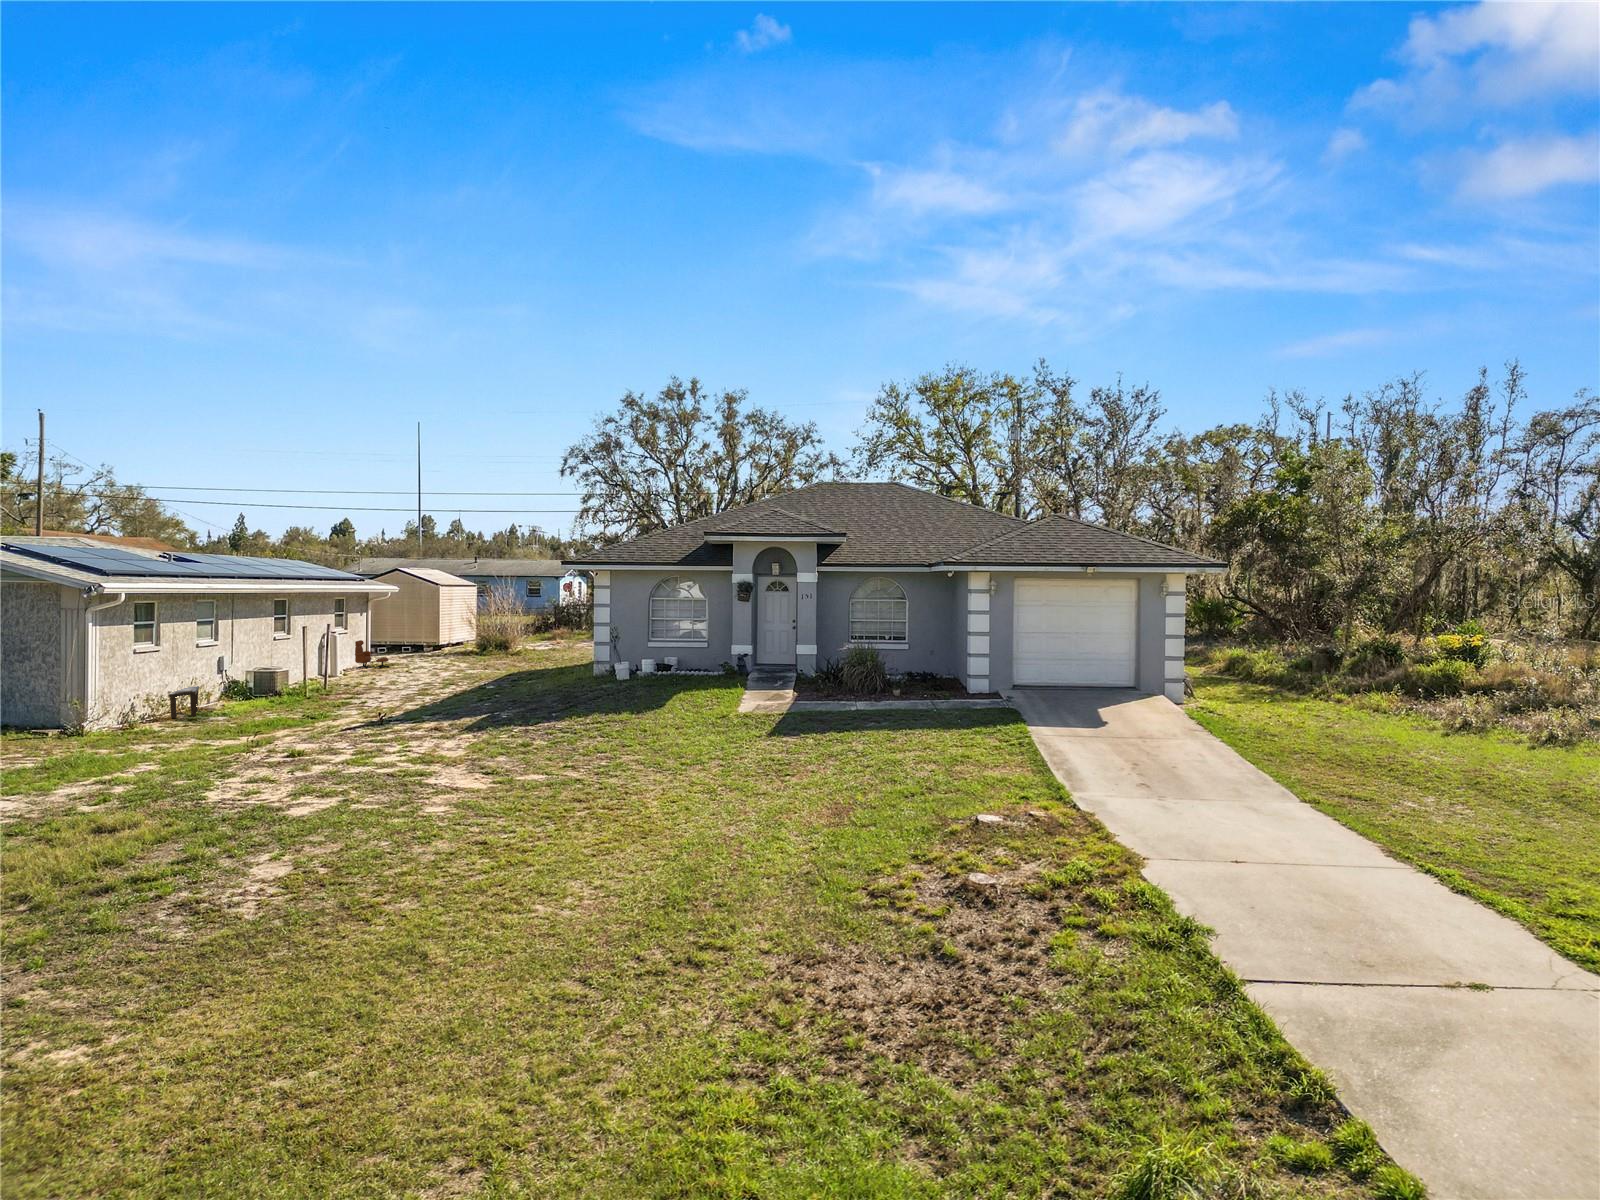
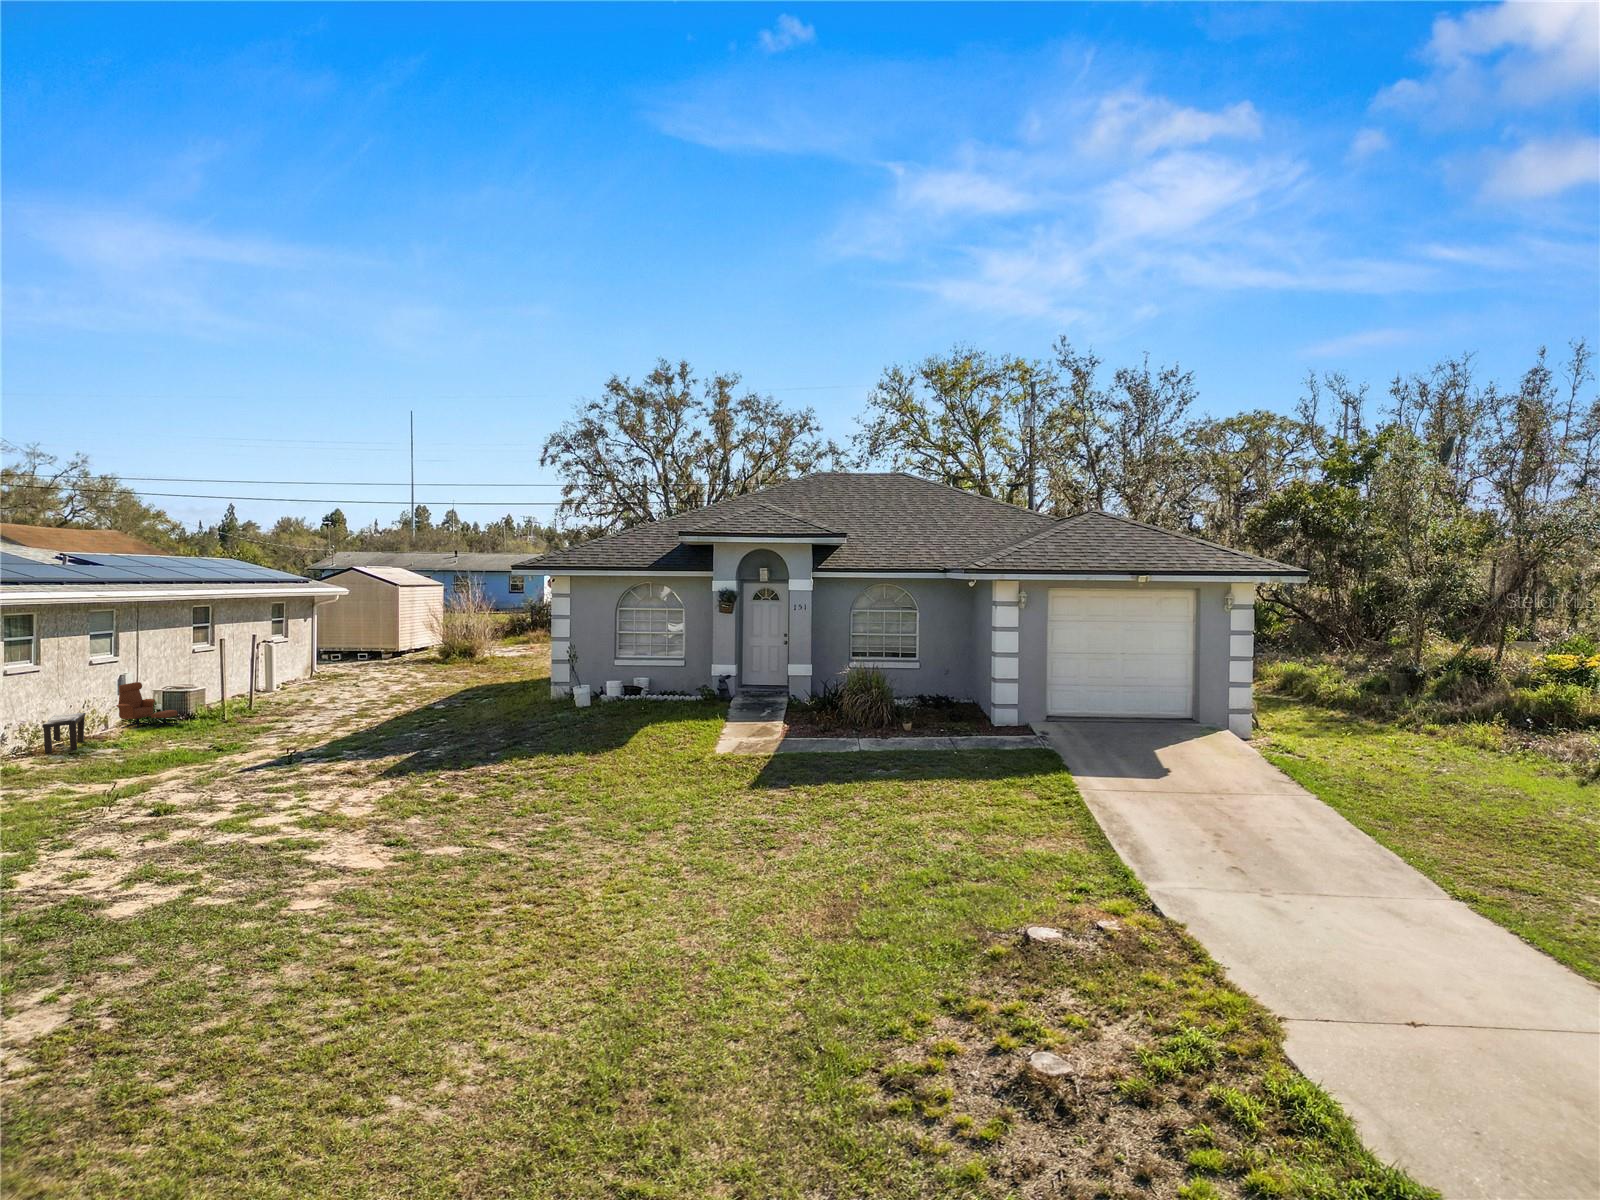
lounge chair: present [355,640,389,669] -> present [116,682,179,728]

